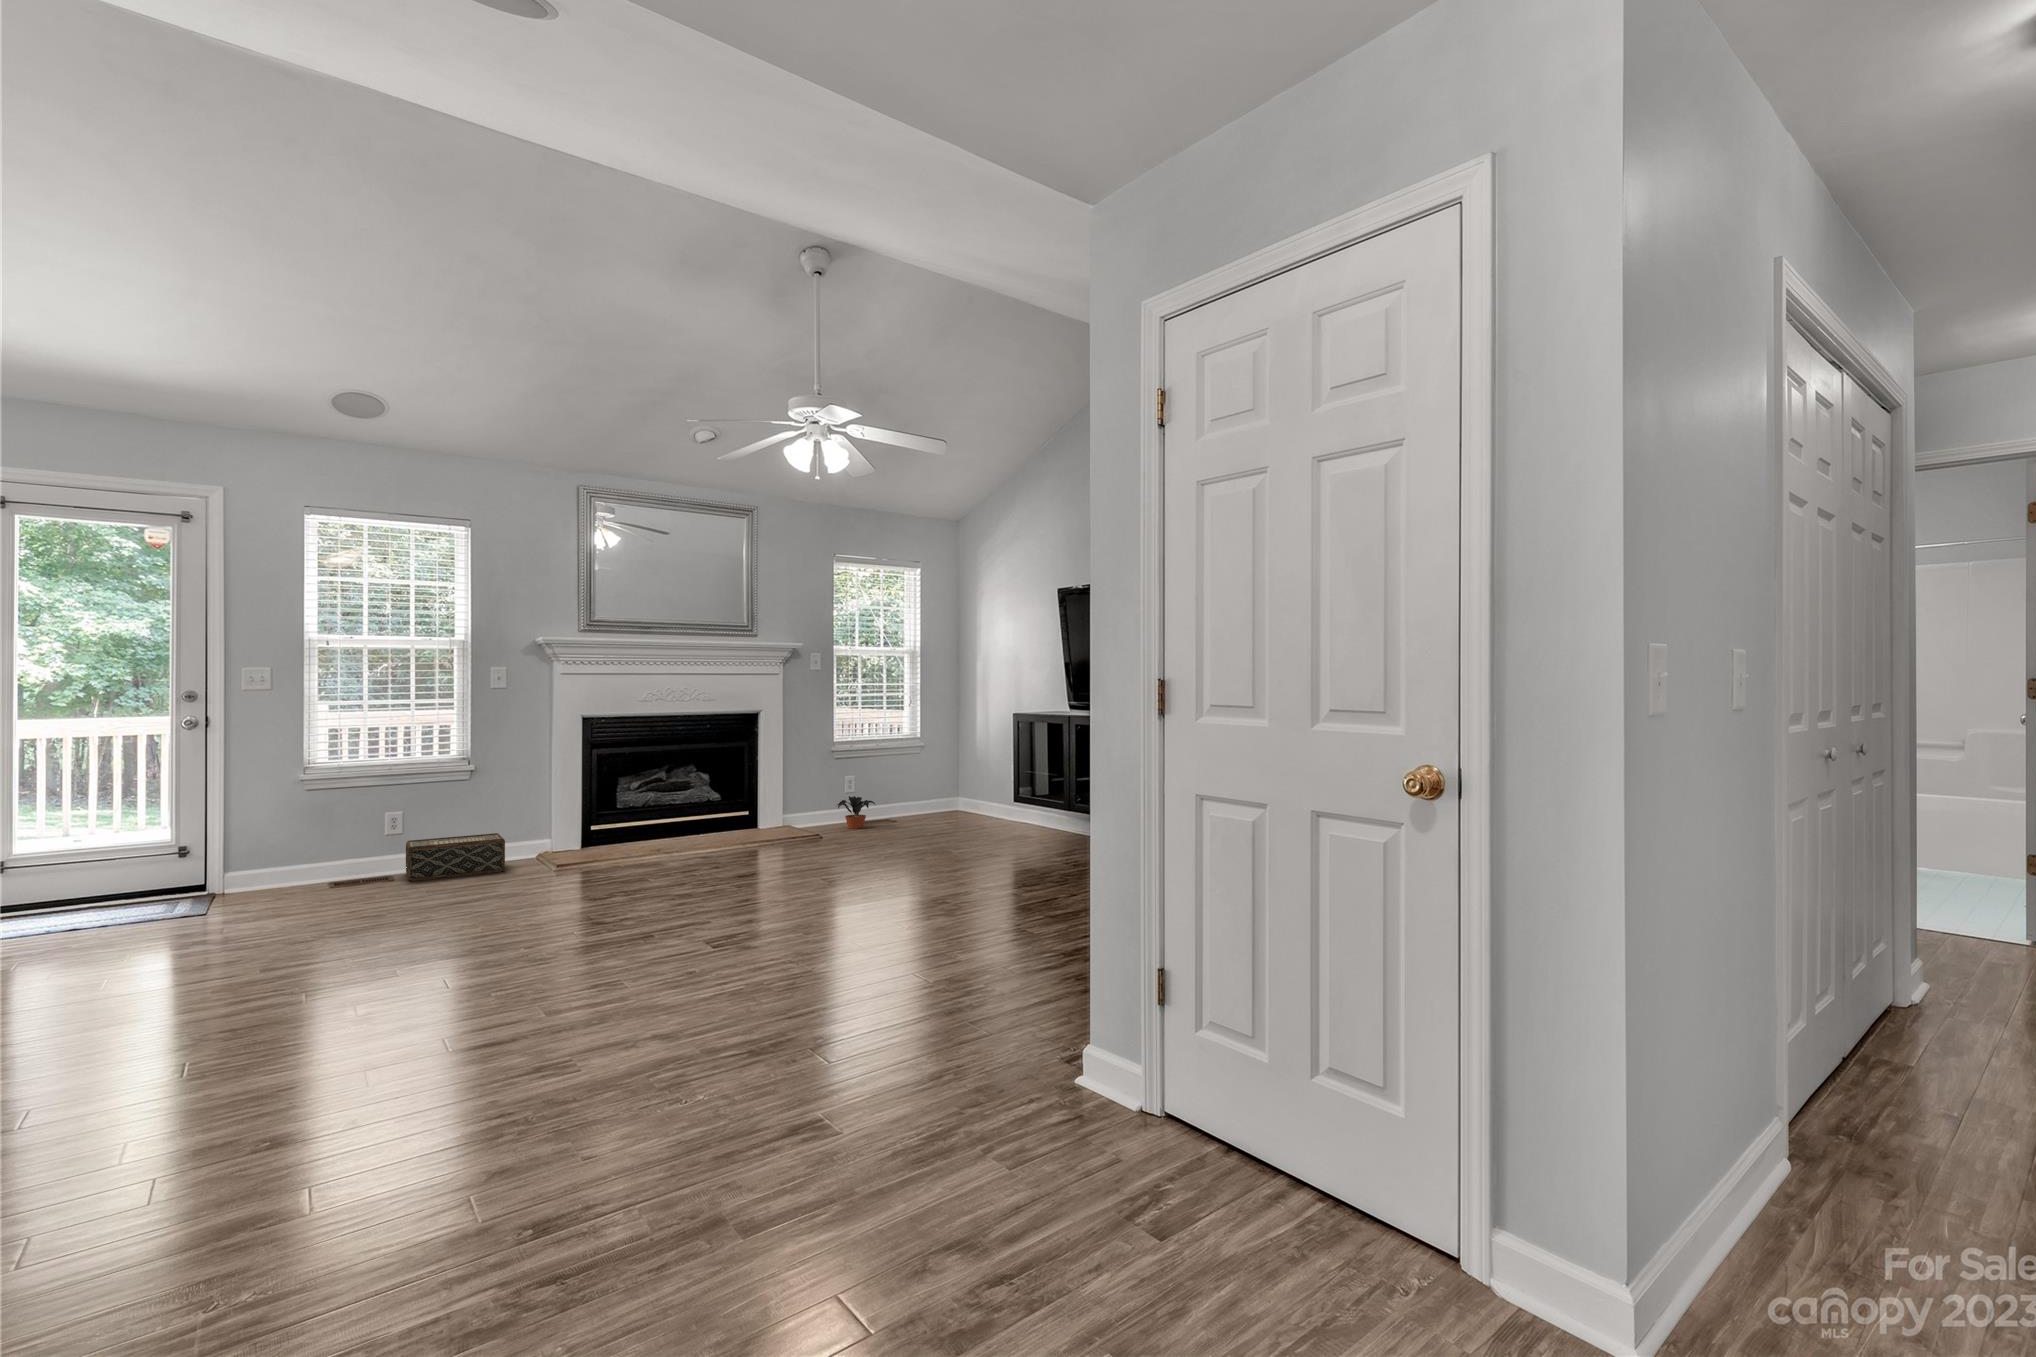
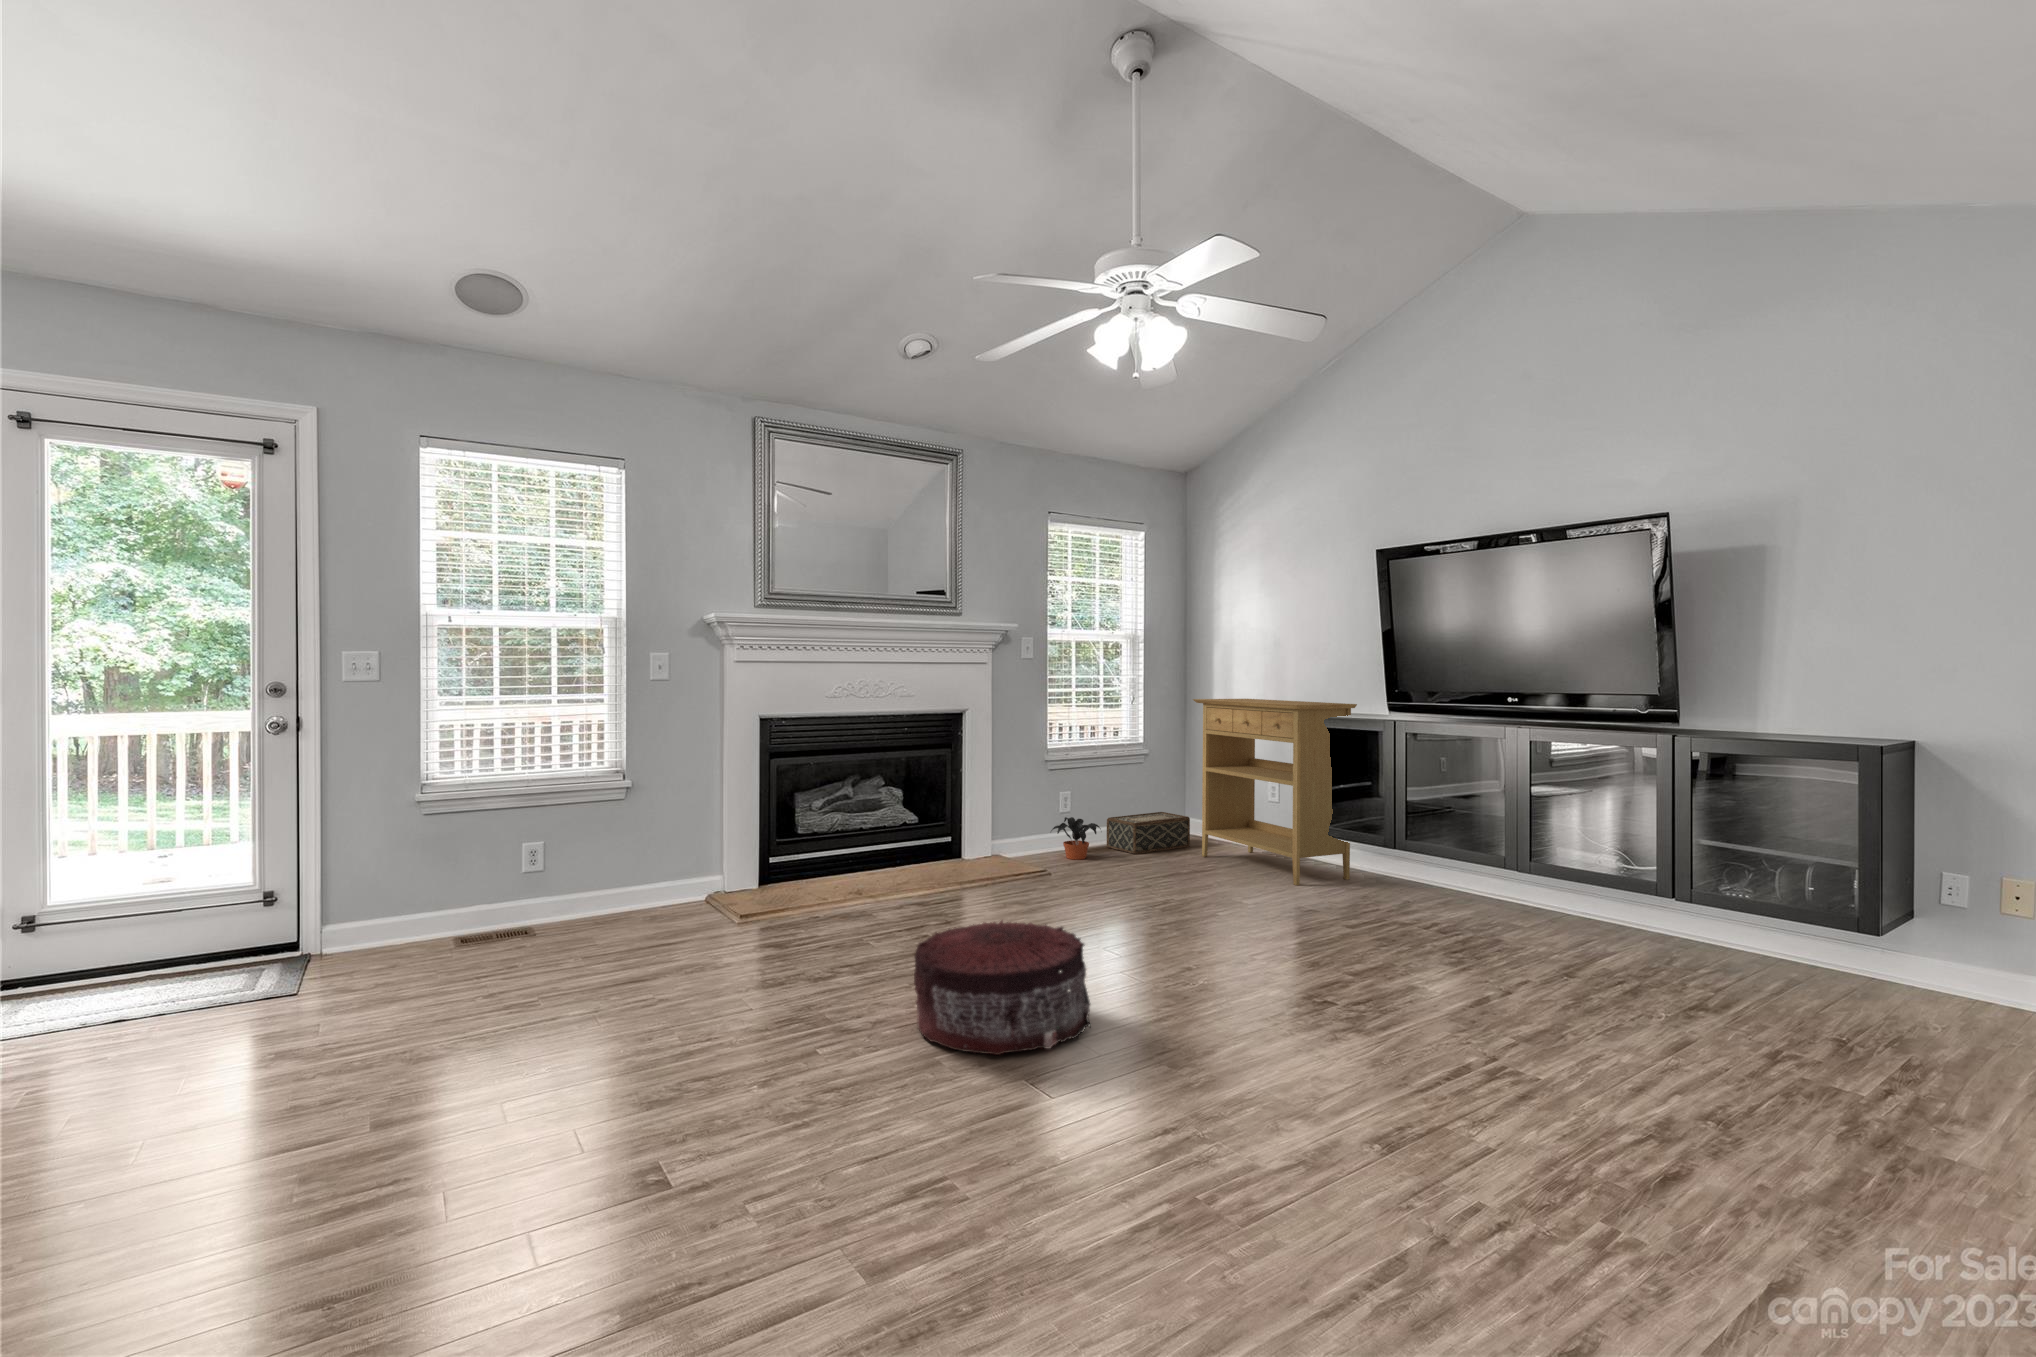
console table: none [949,701,1056,842] -> present [1193,699,1357,885]
woven basket: present [406,833,505,881] -> present [1107,812,1190,854]
pouf: none [645,851,767,931] -> present [914,921,1091,1055]

